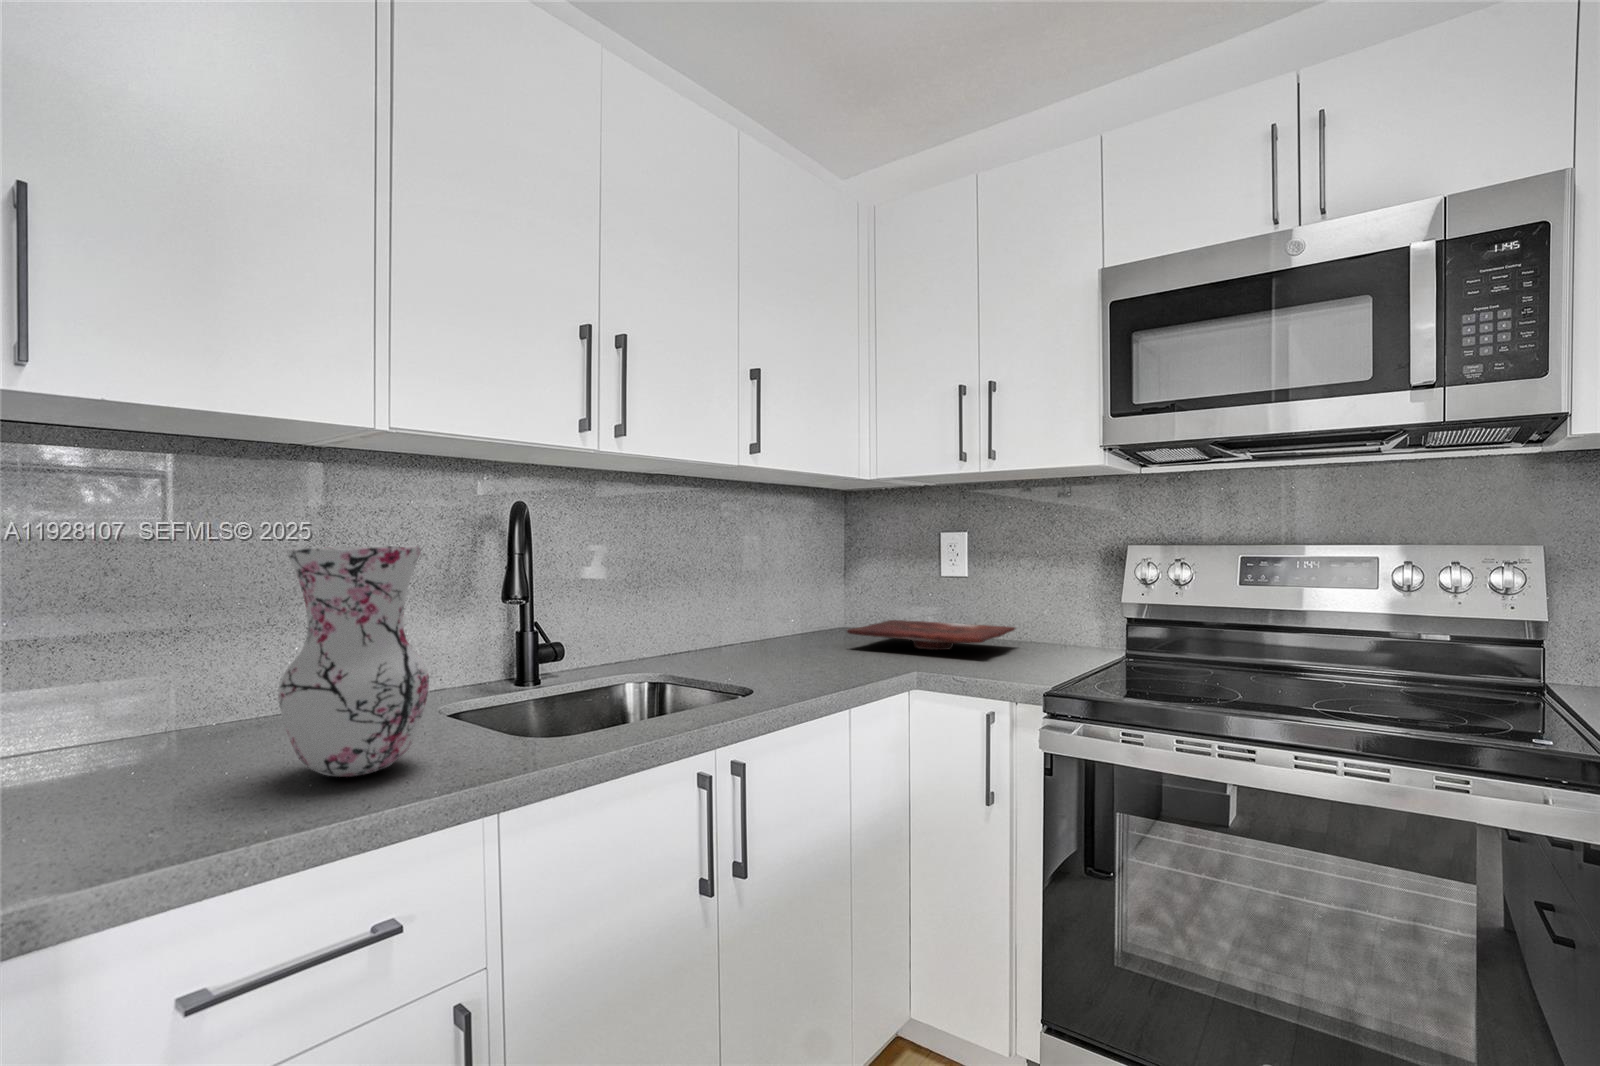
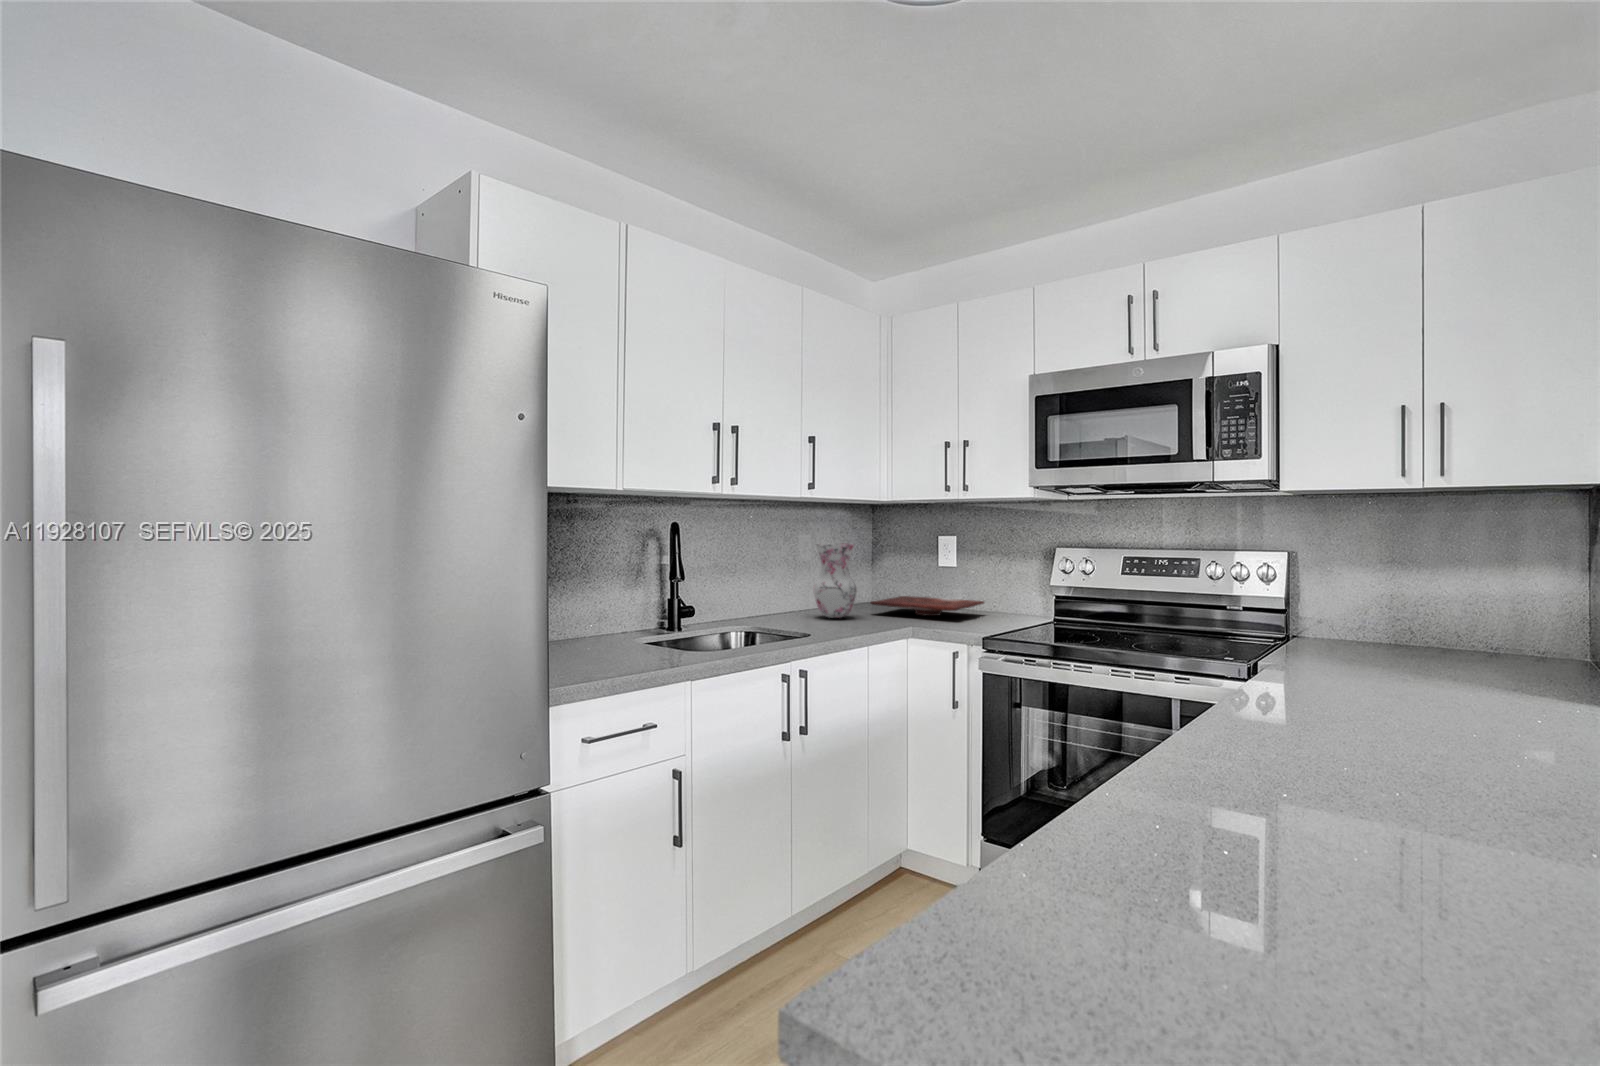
vase: present [278,546,429,777] -> present [814,543,857,618]

